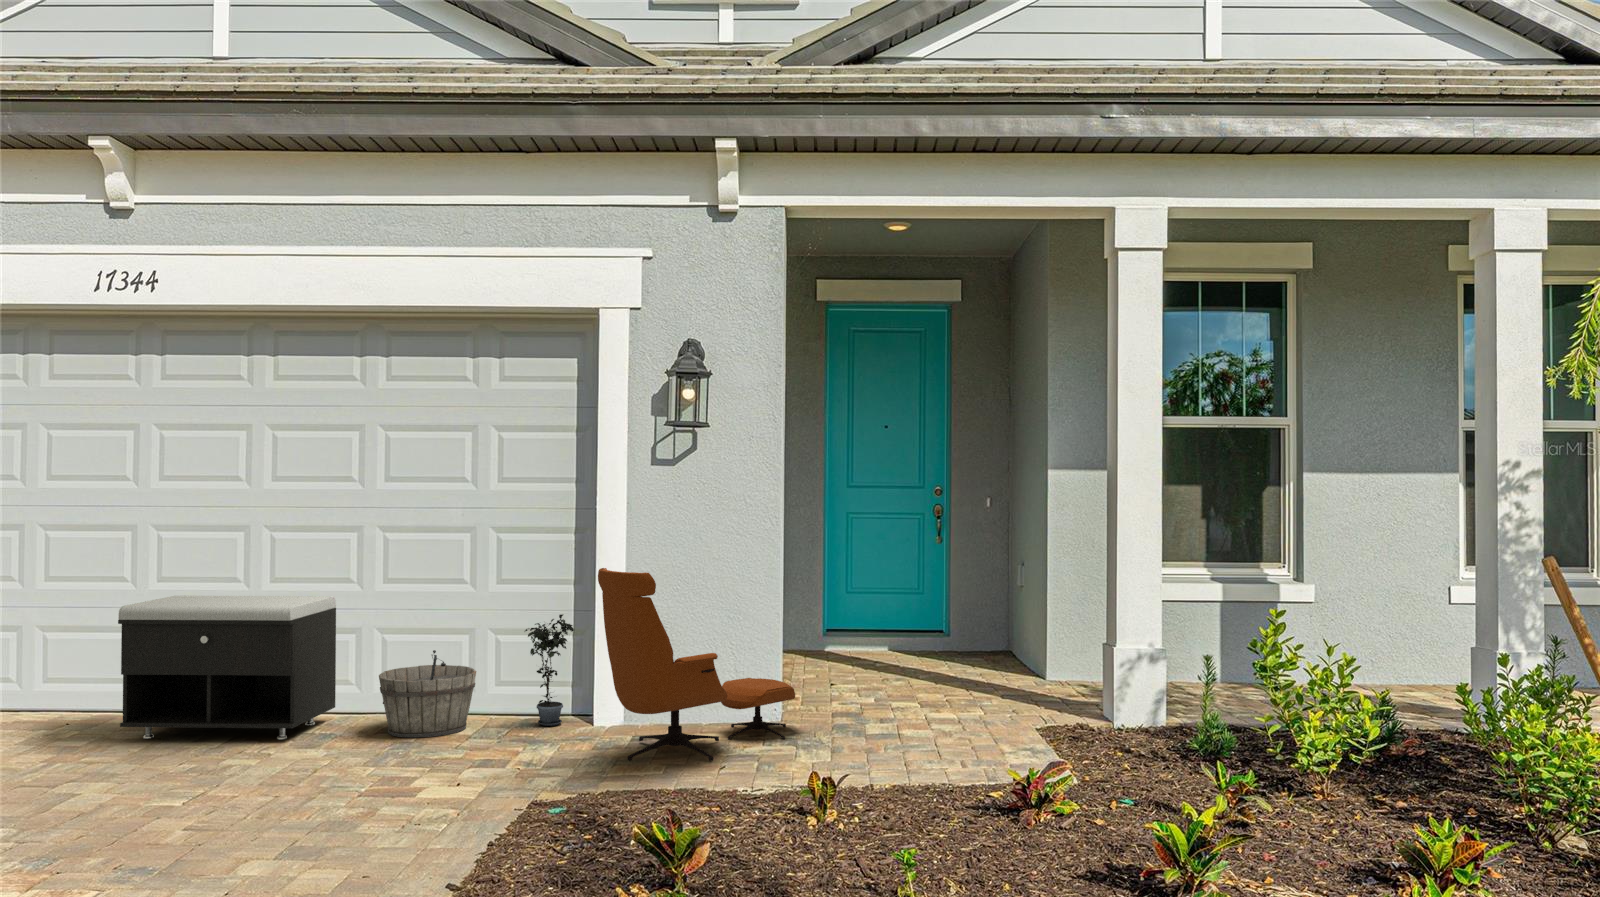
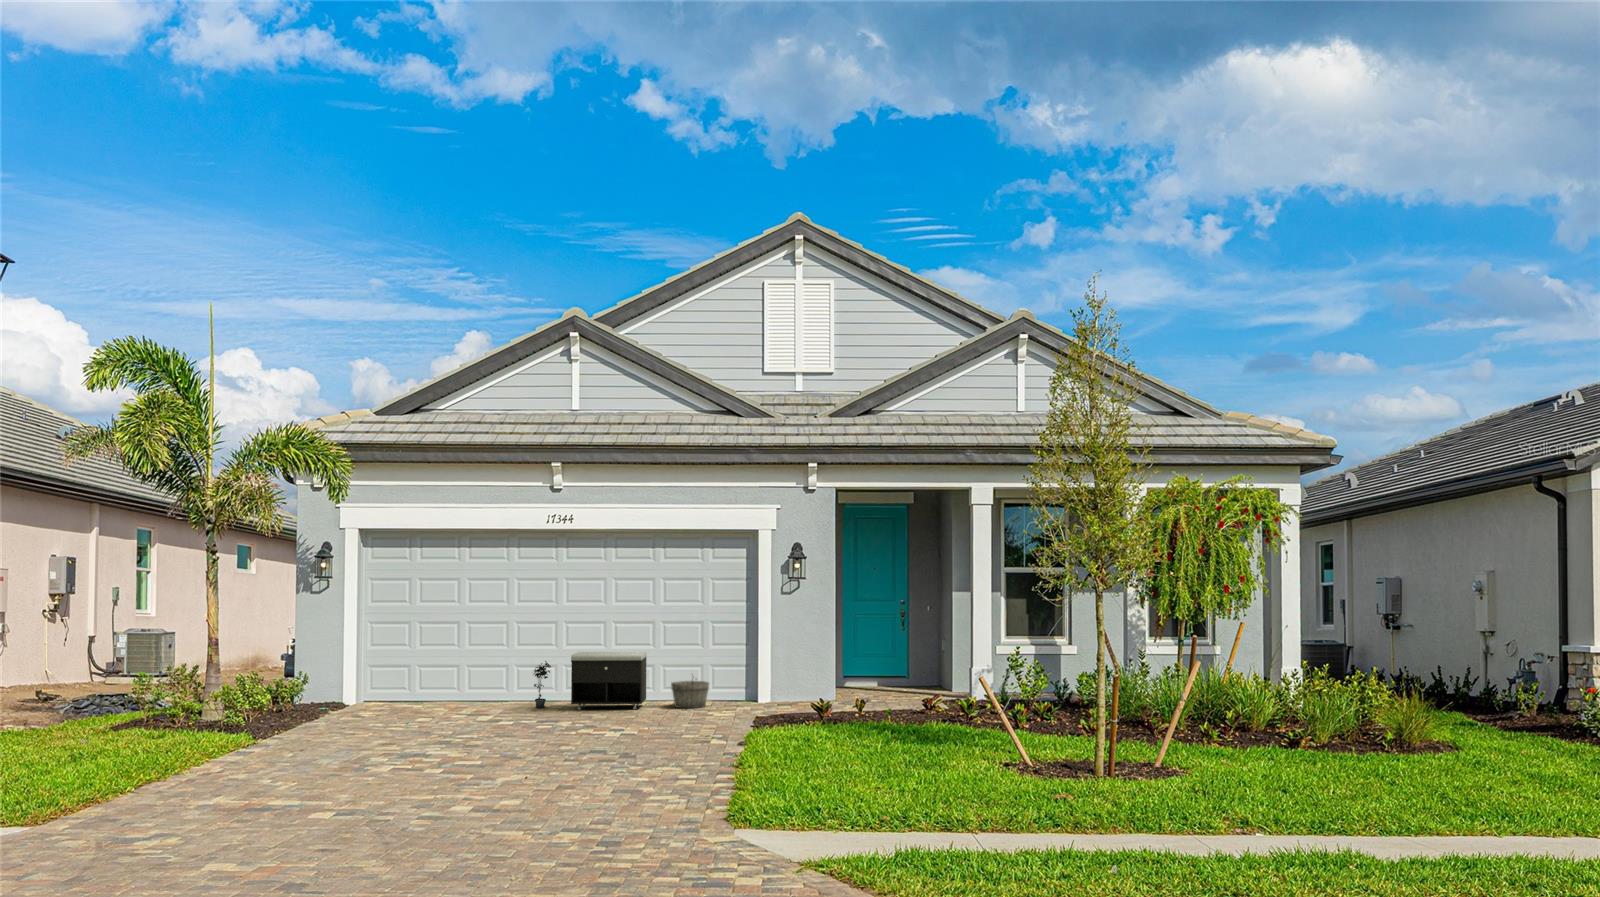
lounge chair: present [598,568,795,761] -> none [769,638,843,712]
potted plant: present [525,614,574,726] -> present [534,661,551,708]

